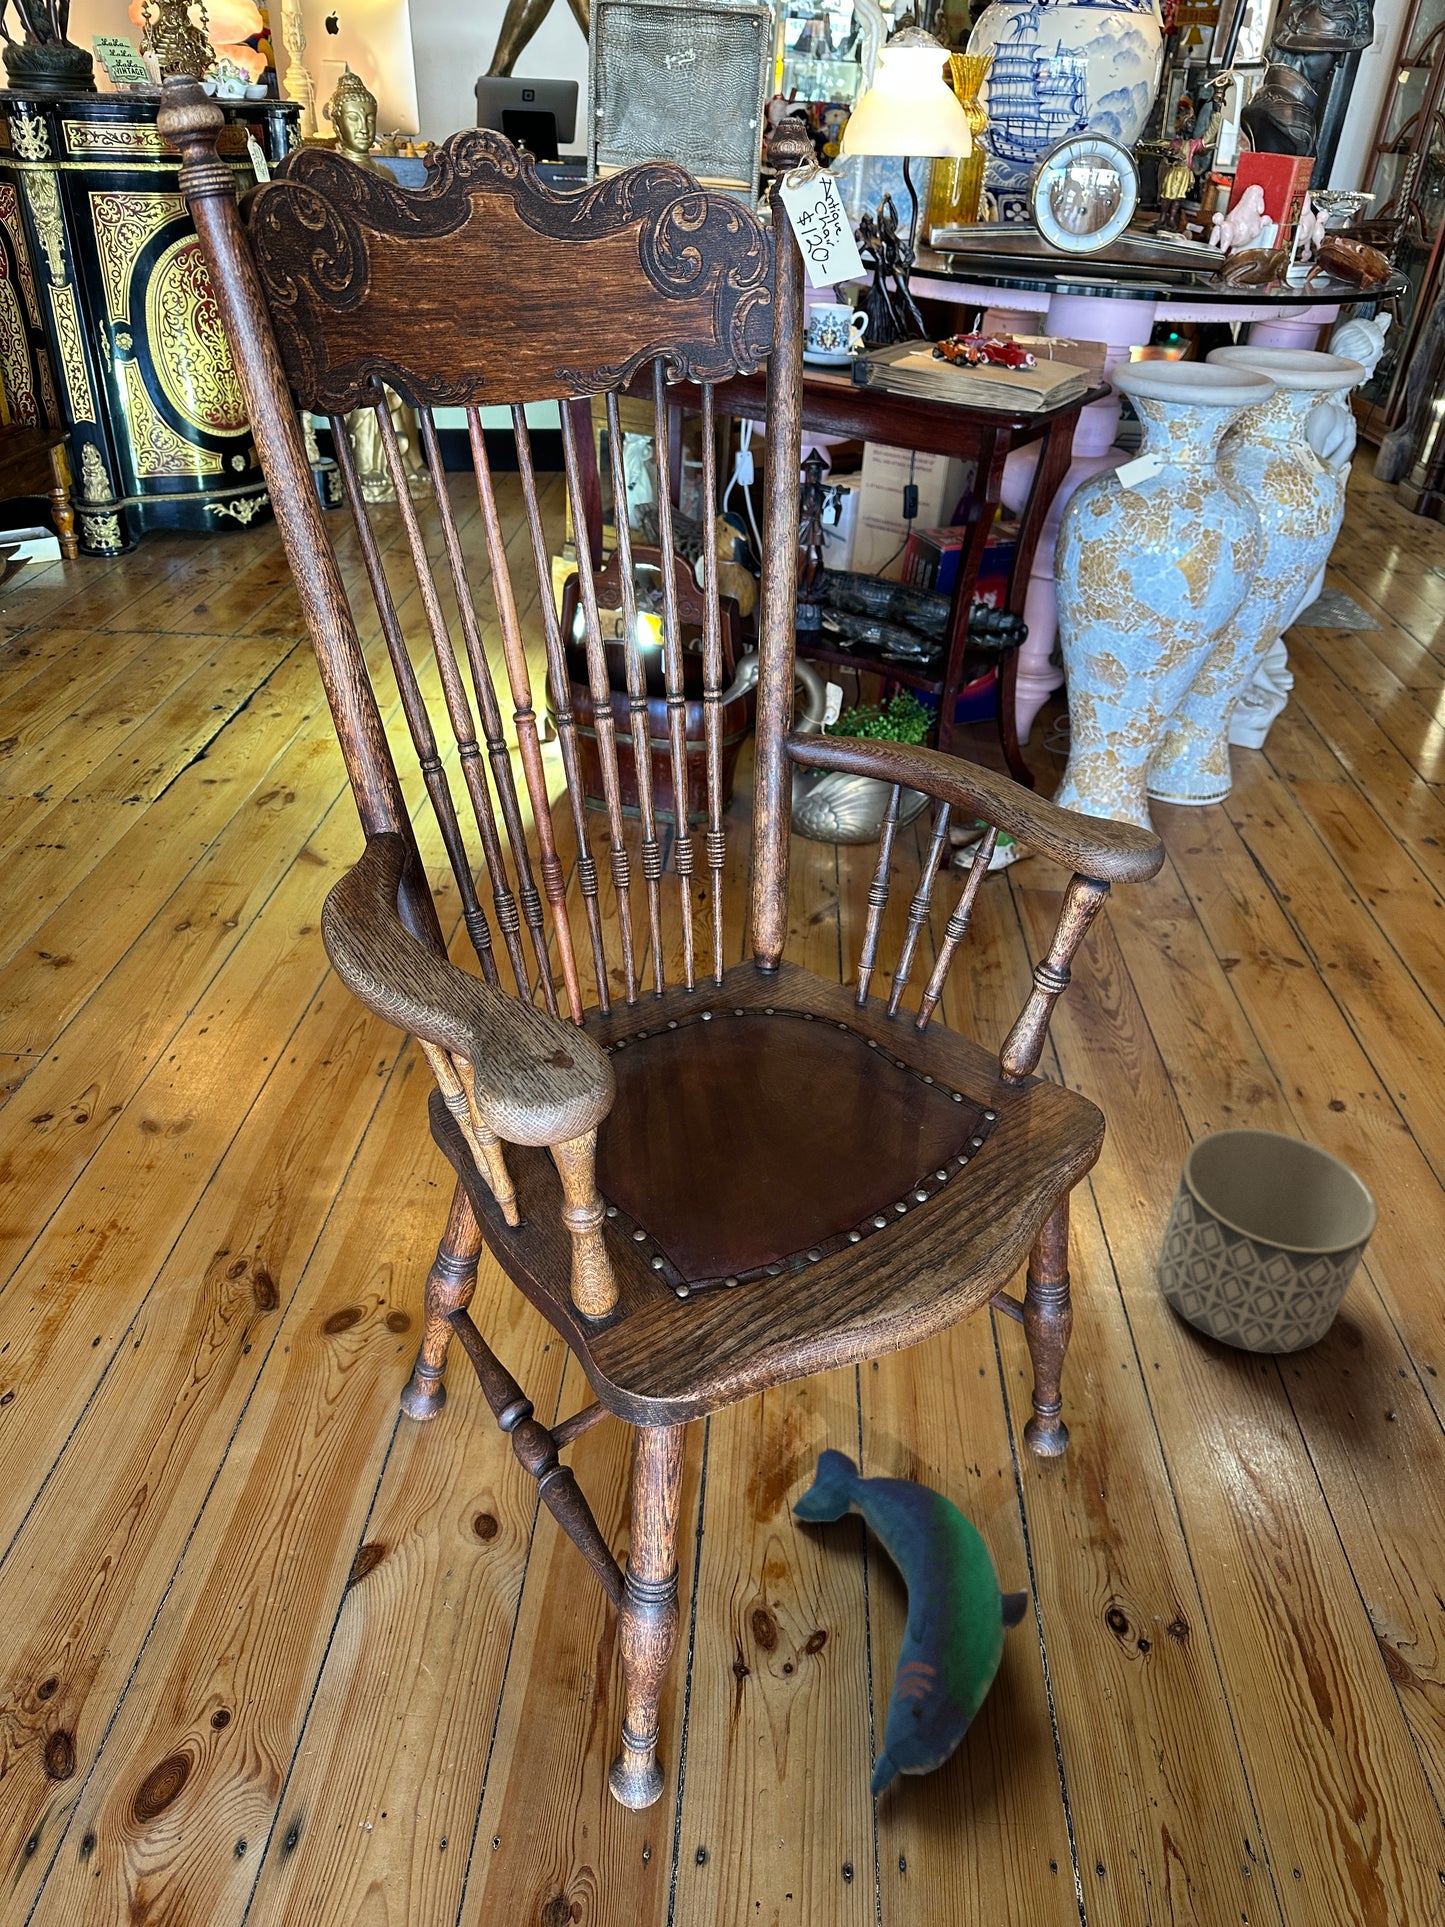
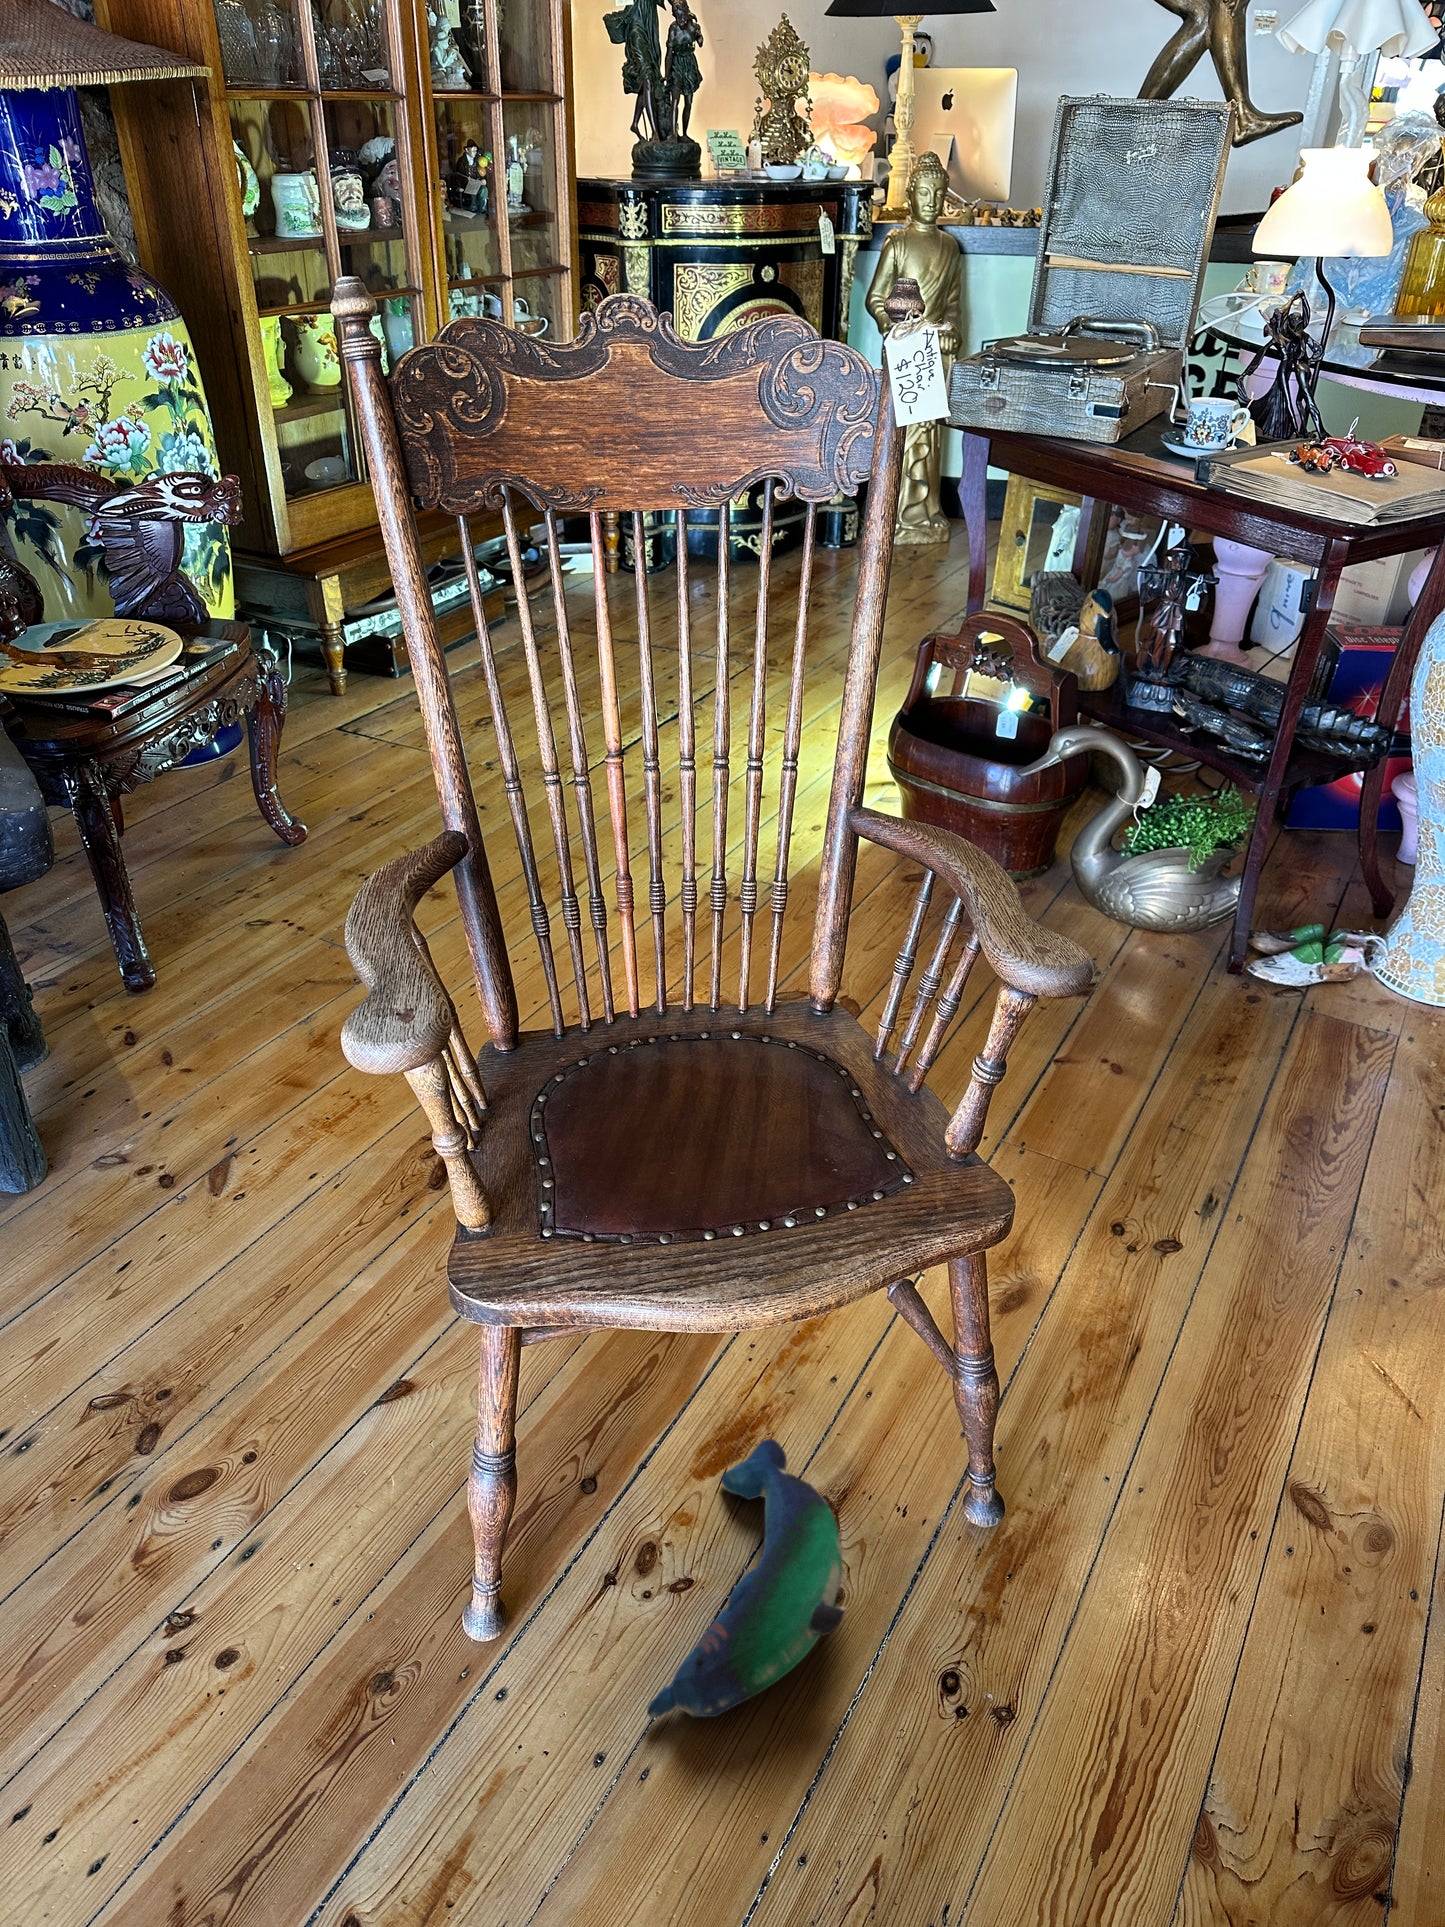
planter: present [1157,1128,1378,1353] -> none [1185,1281,1415,1525]

